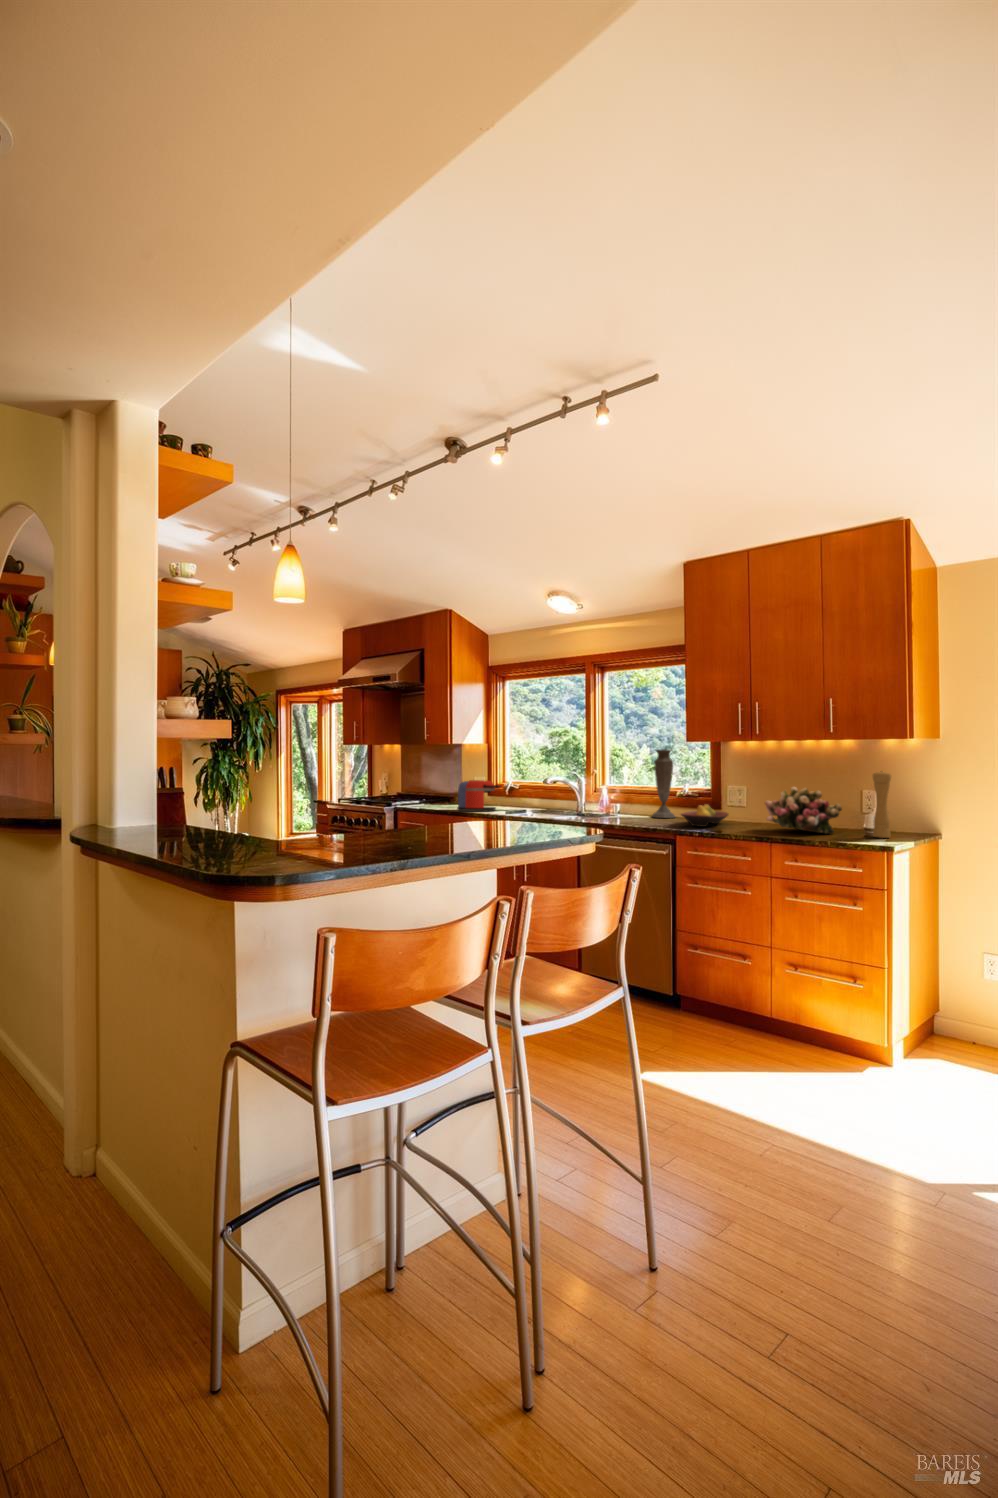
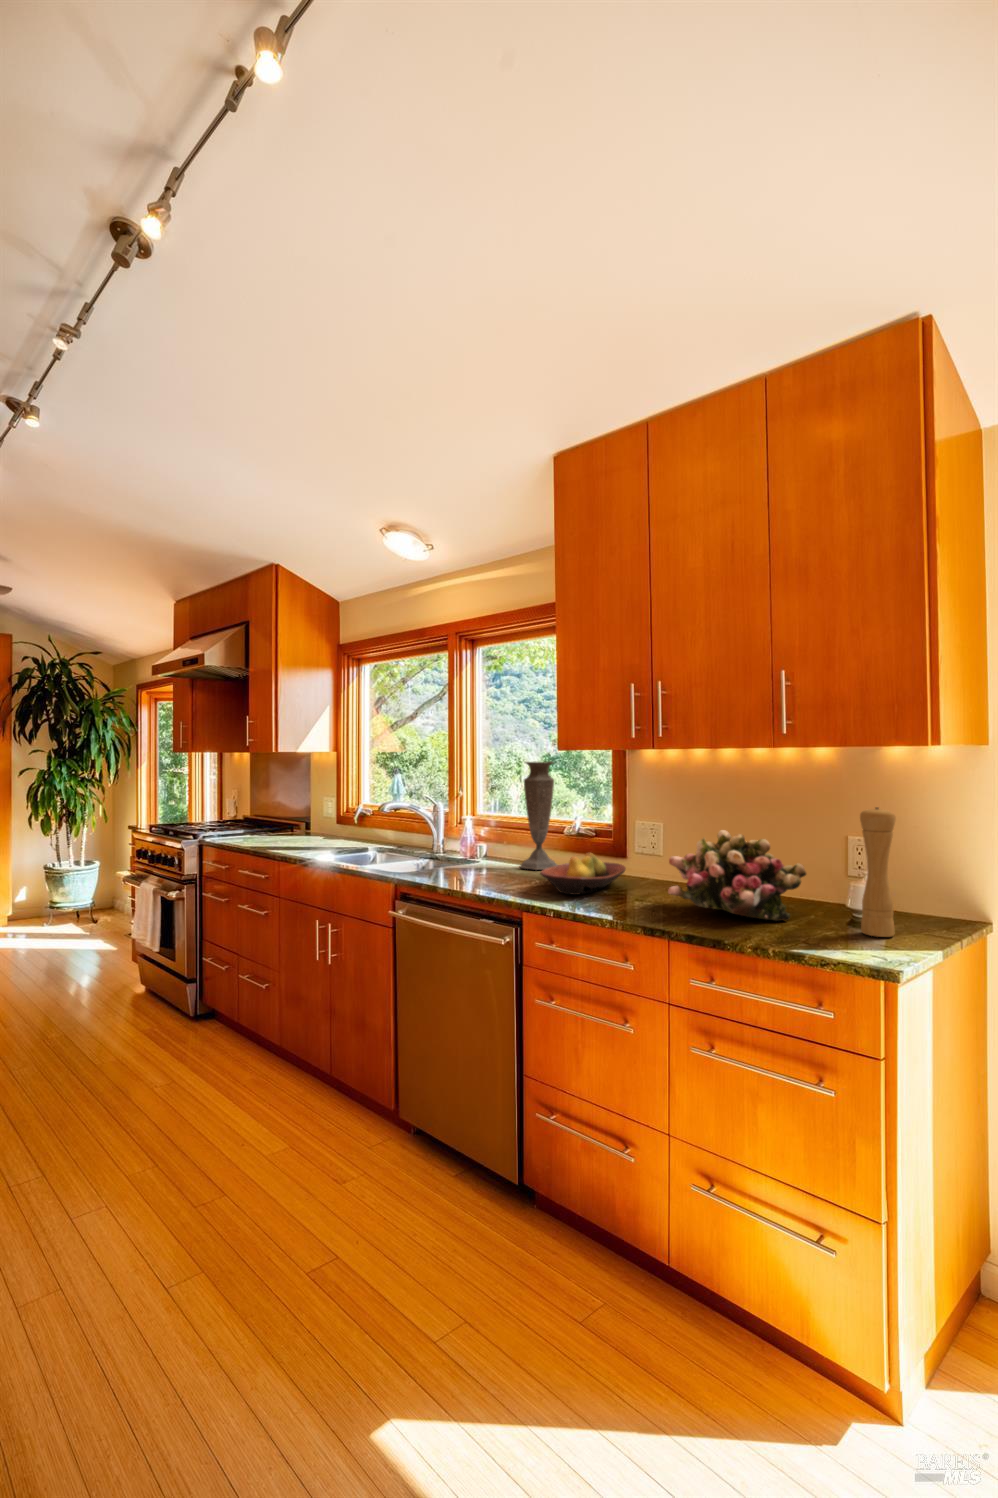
coffee maker: present [457,780,501,811] -> none [263,805,329,850]

